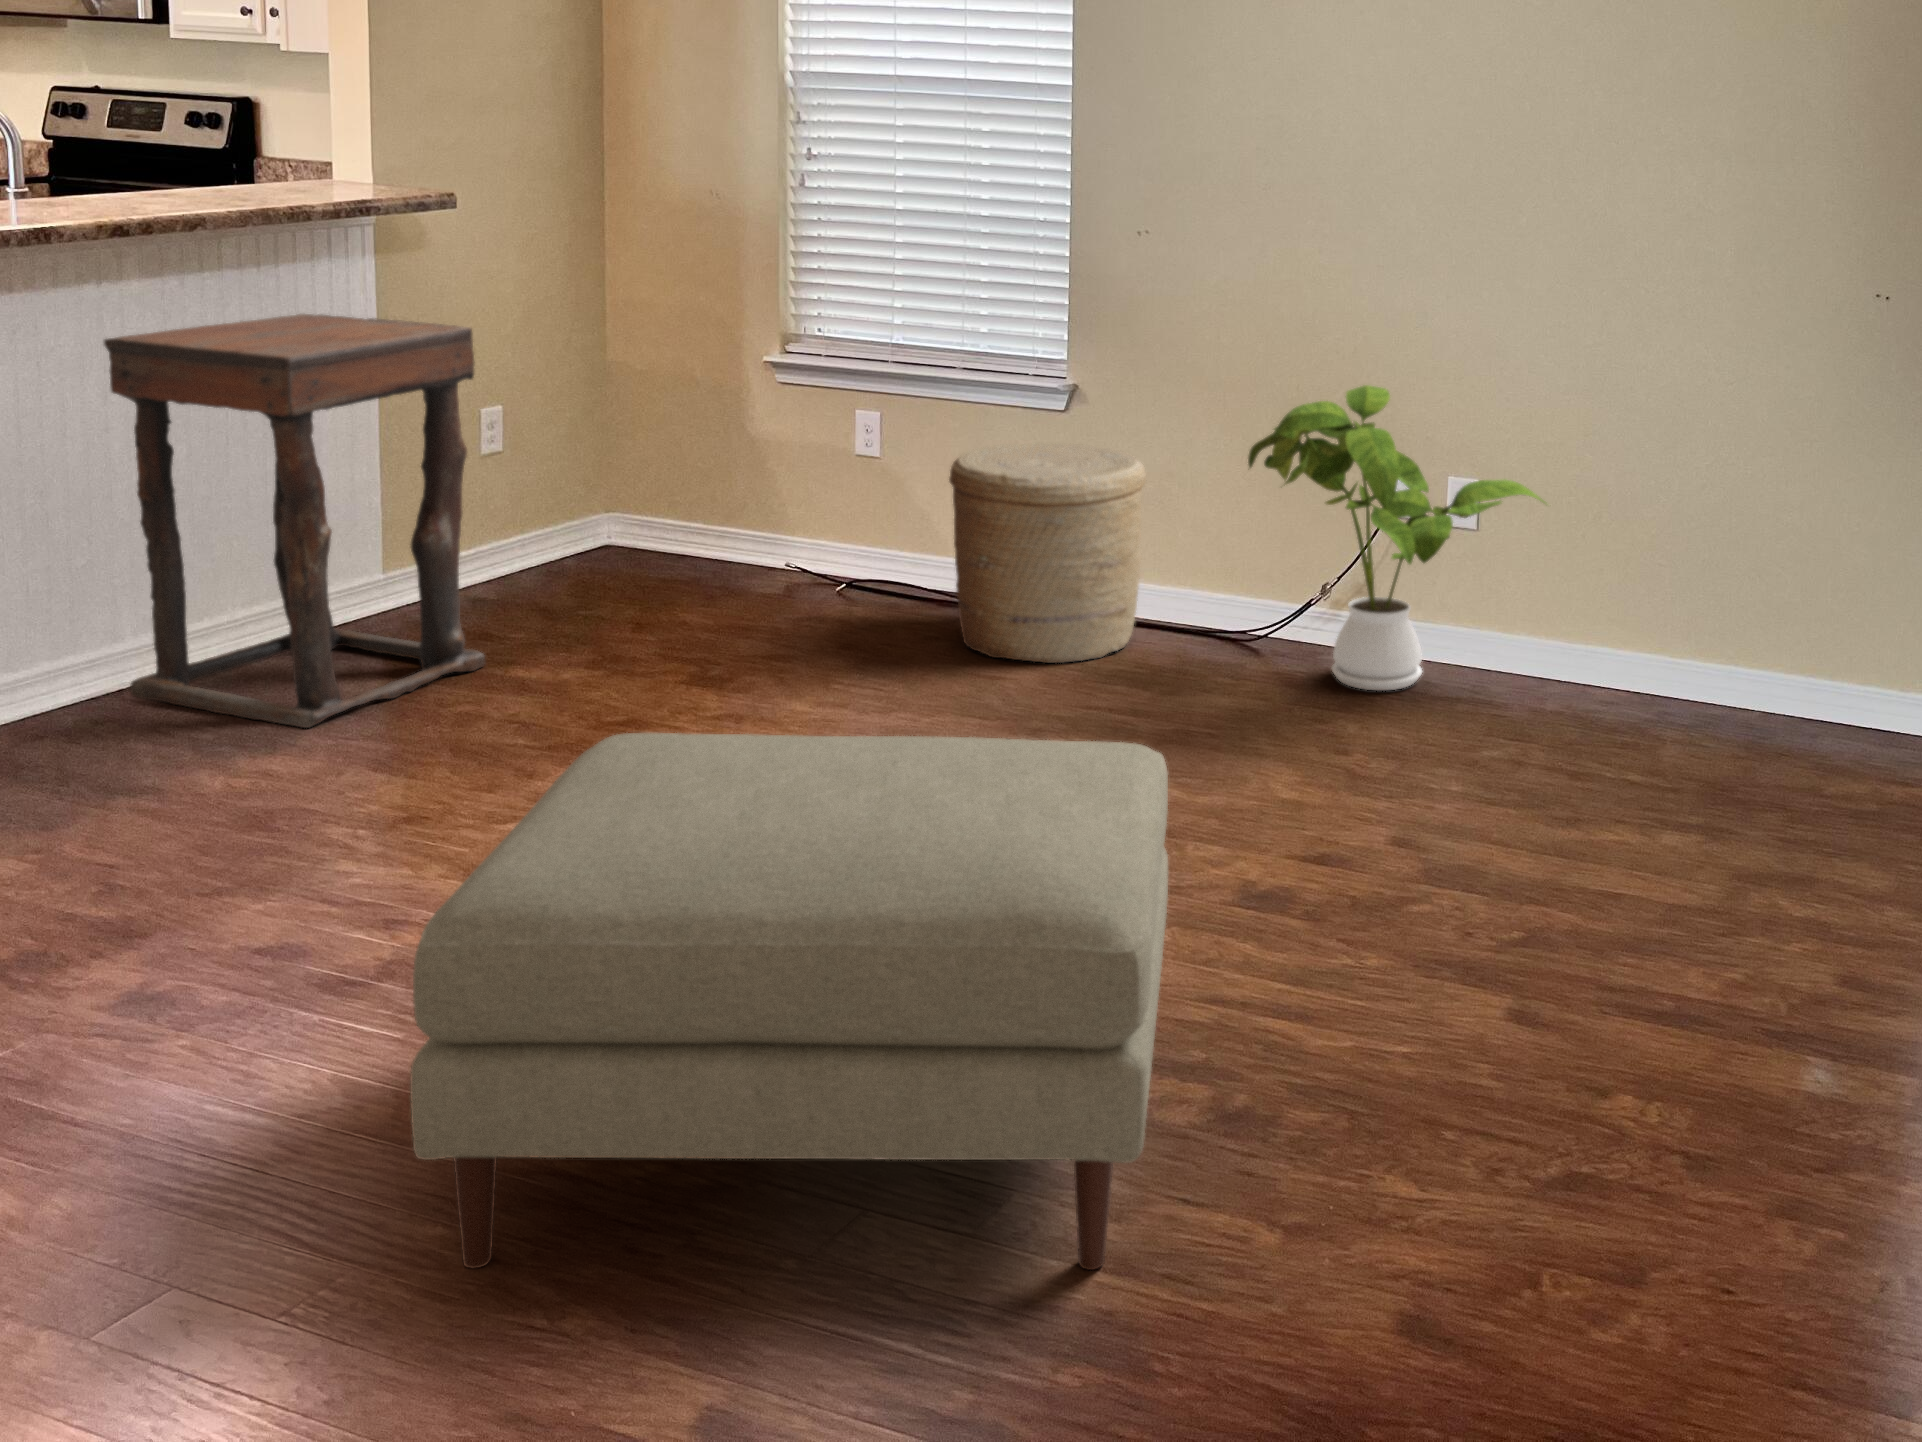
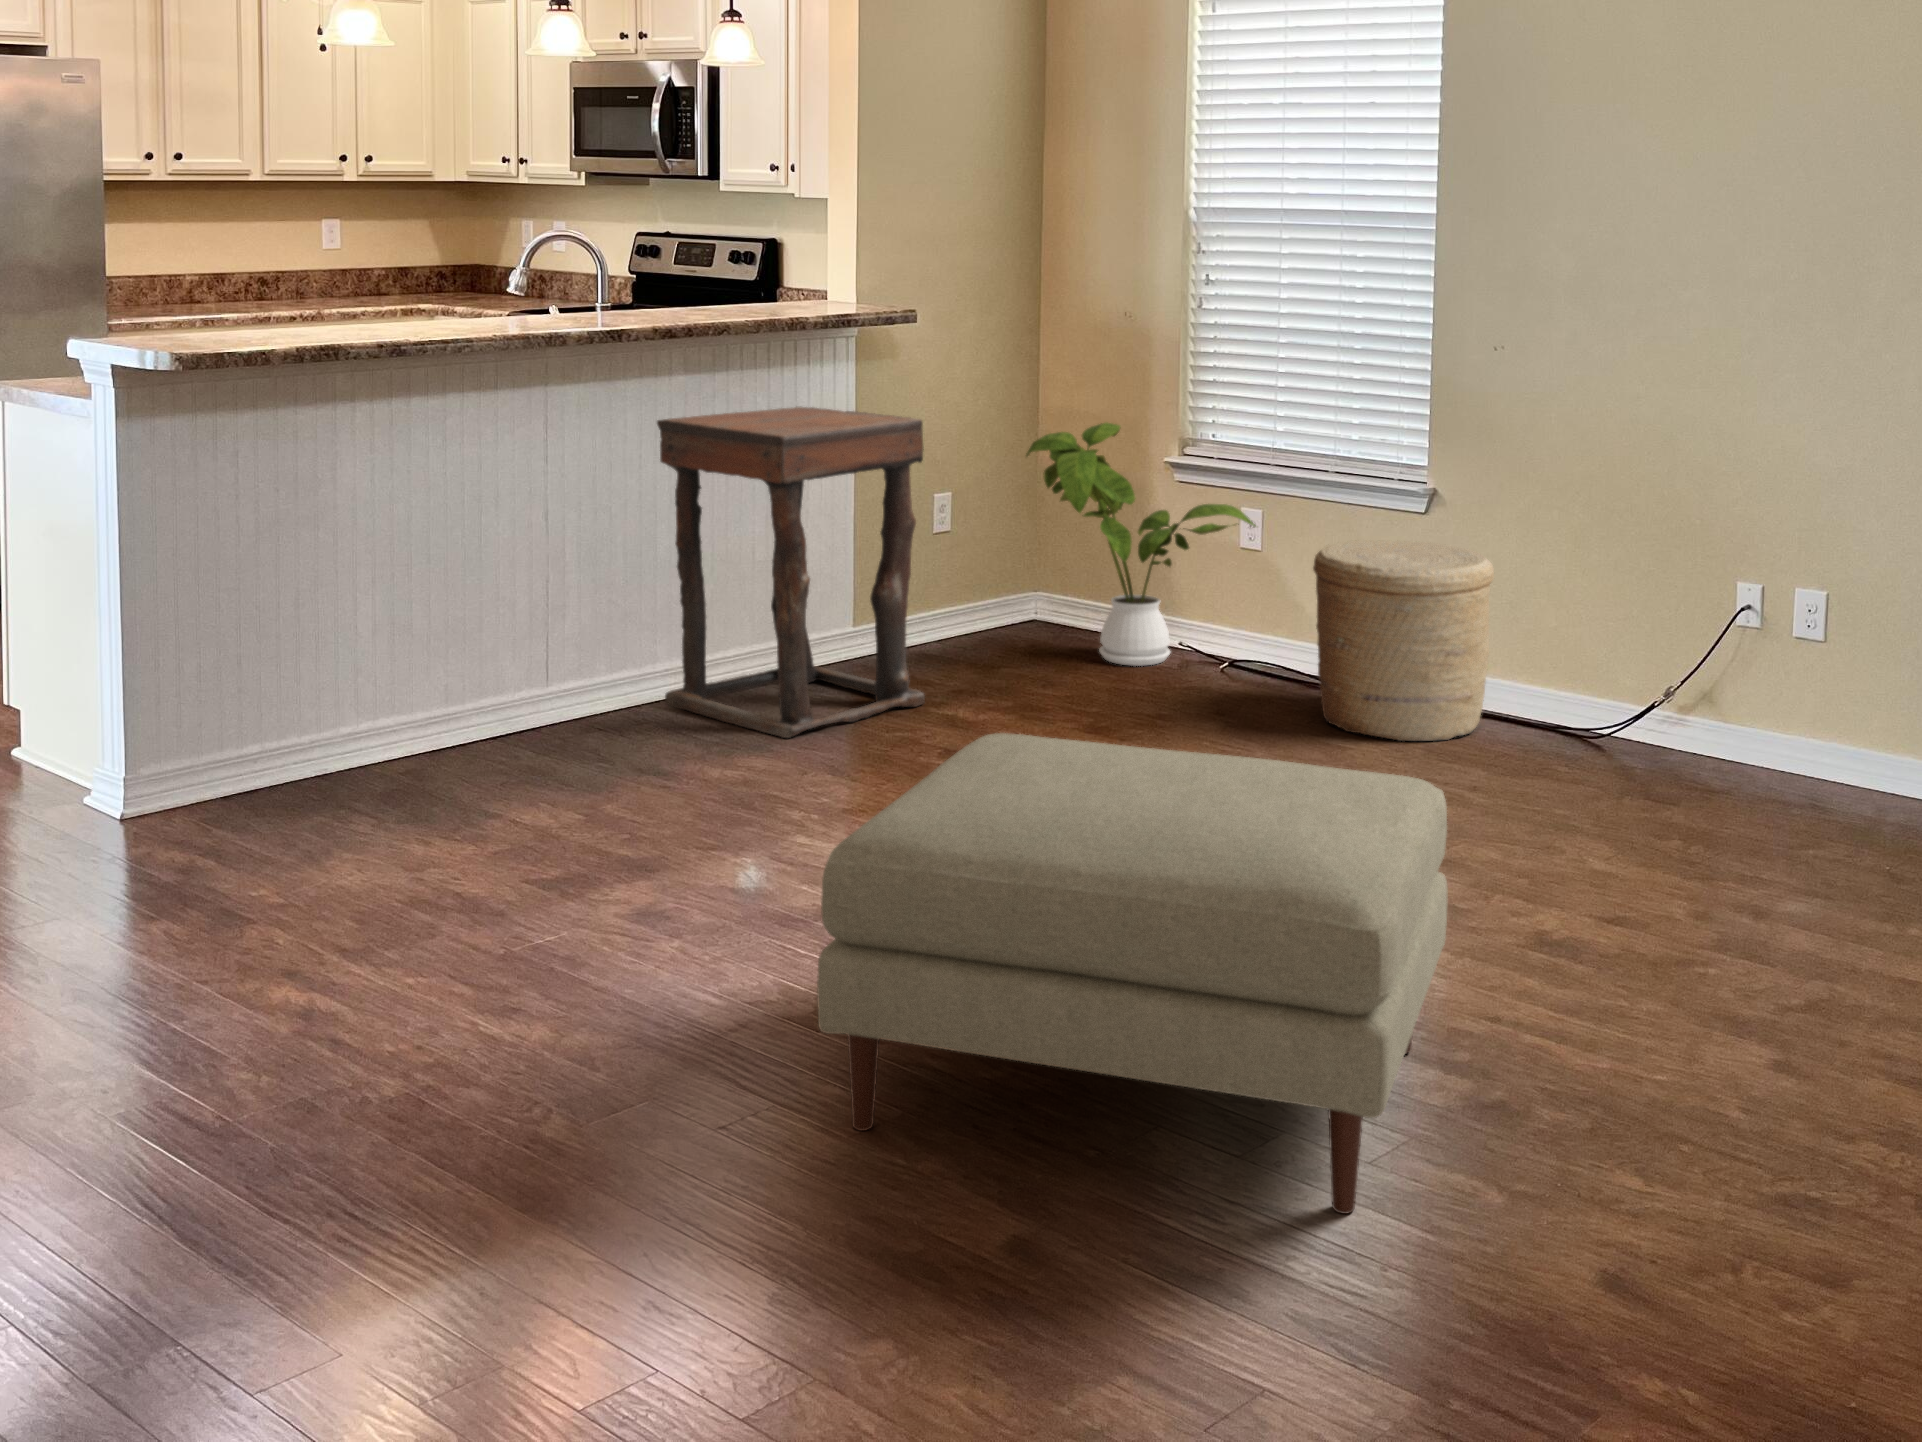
house plant: present [1248,385,1545,690] -> present [1026,422,1255,666]

